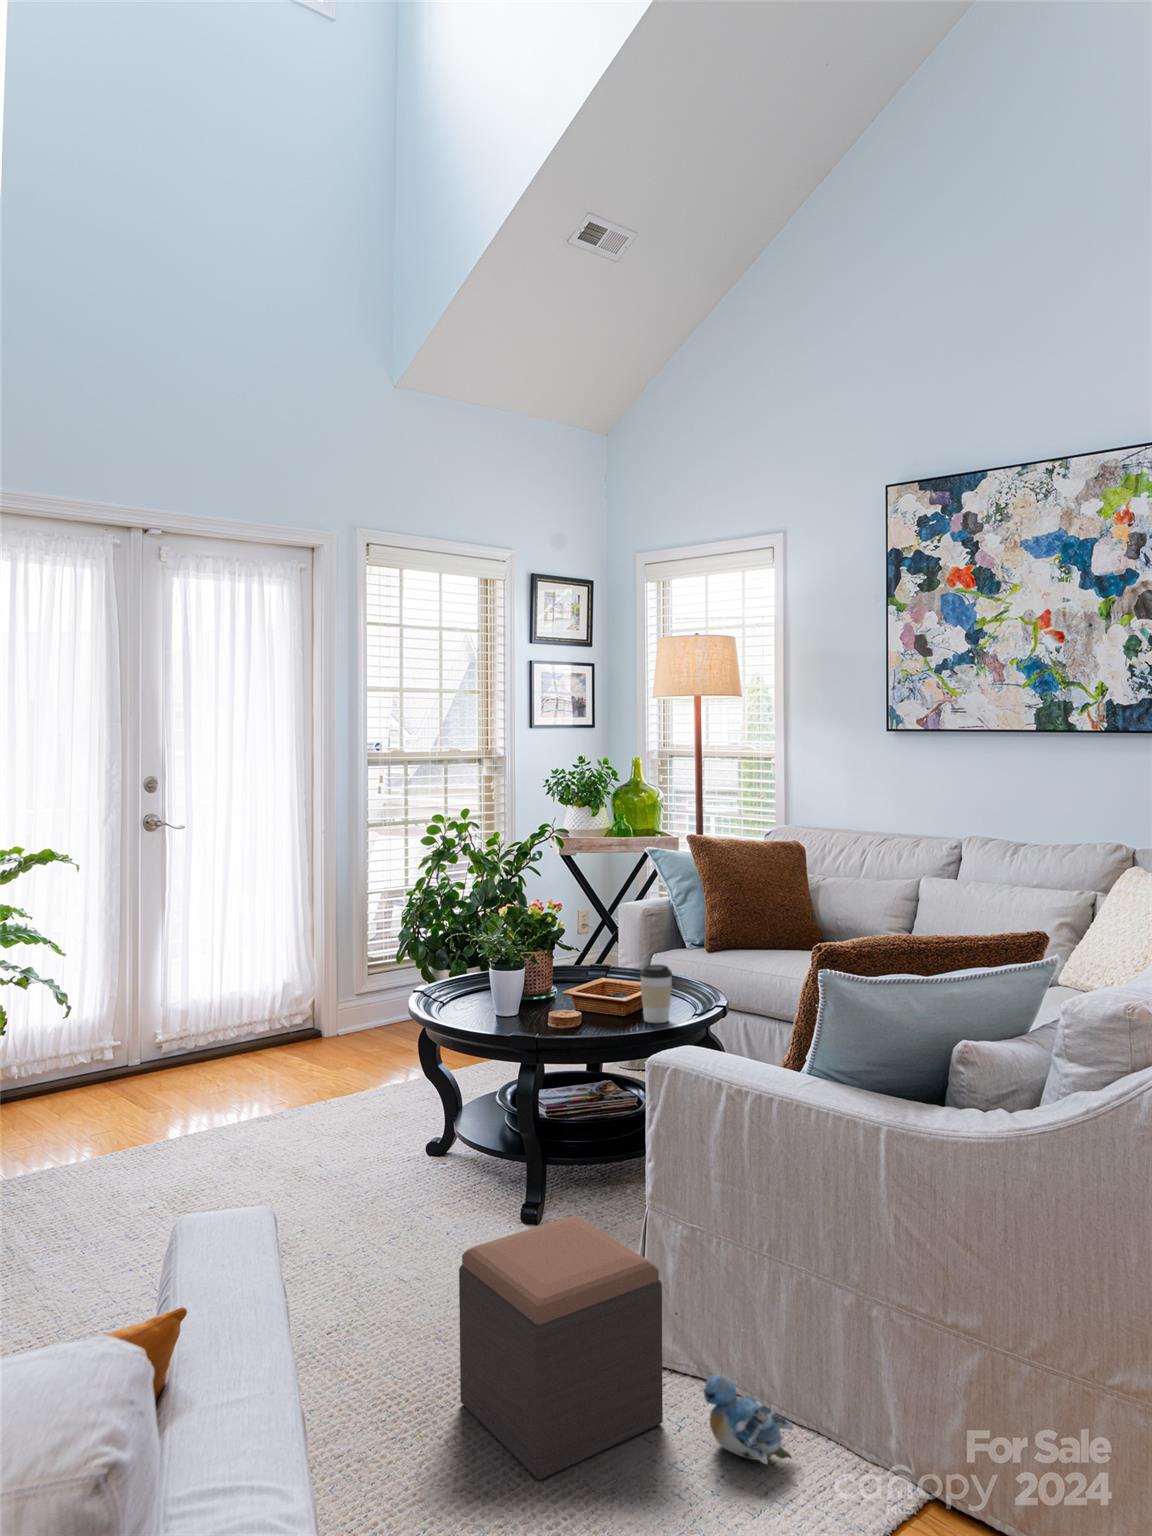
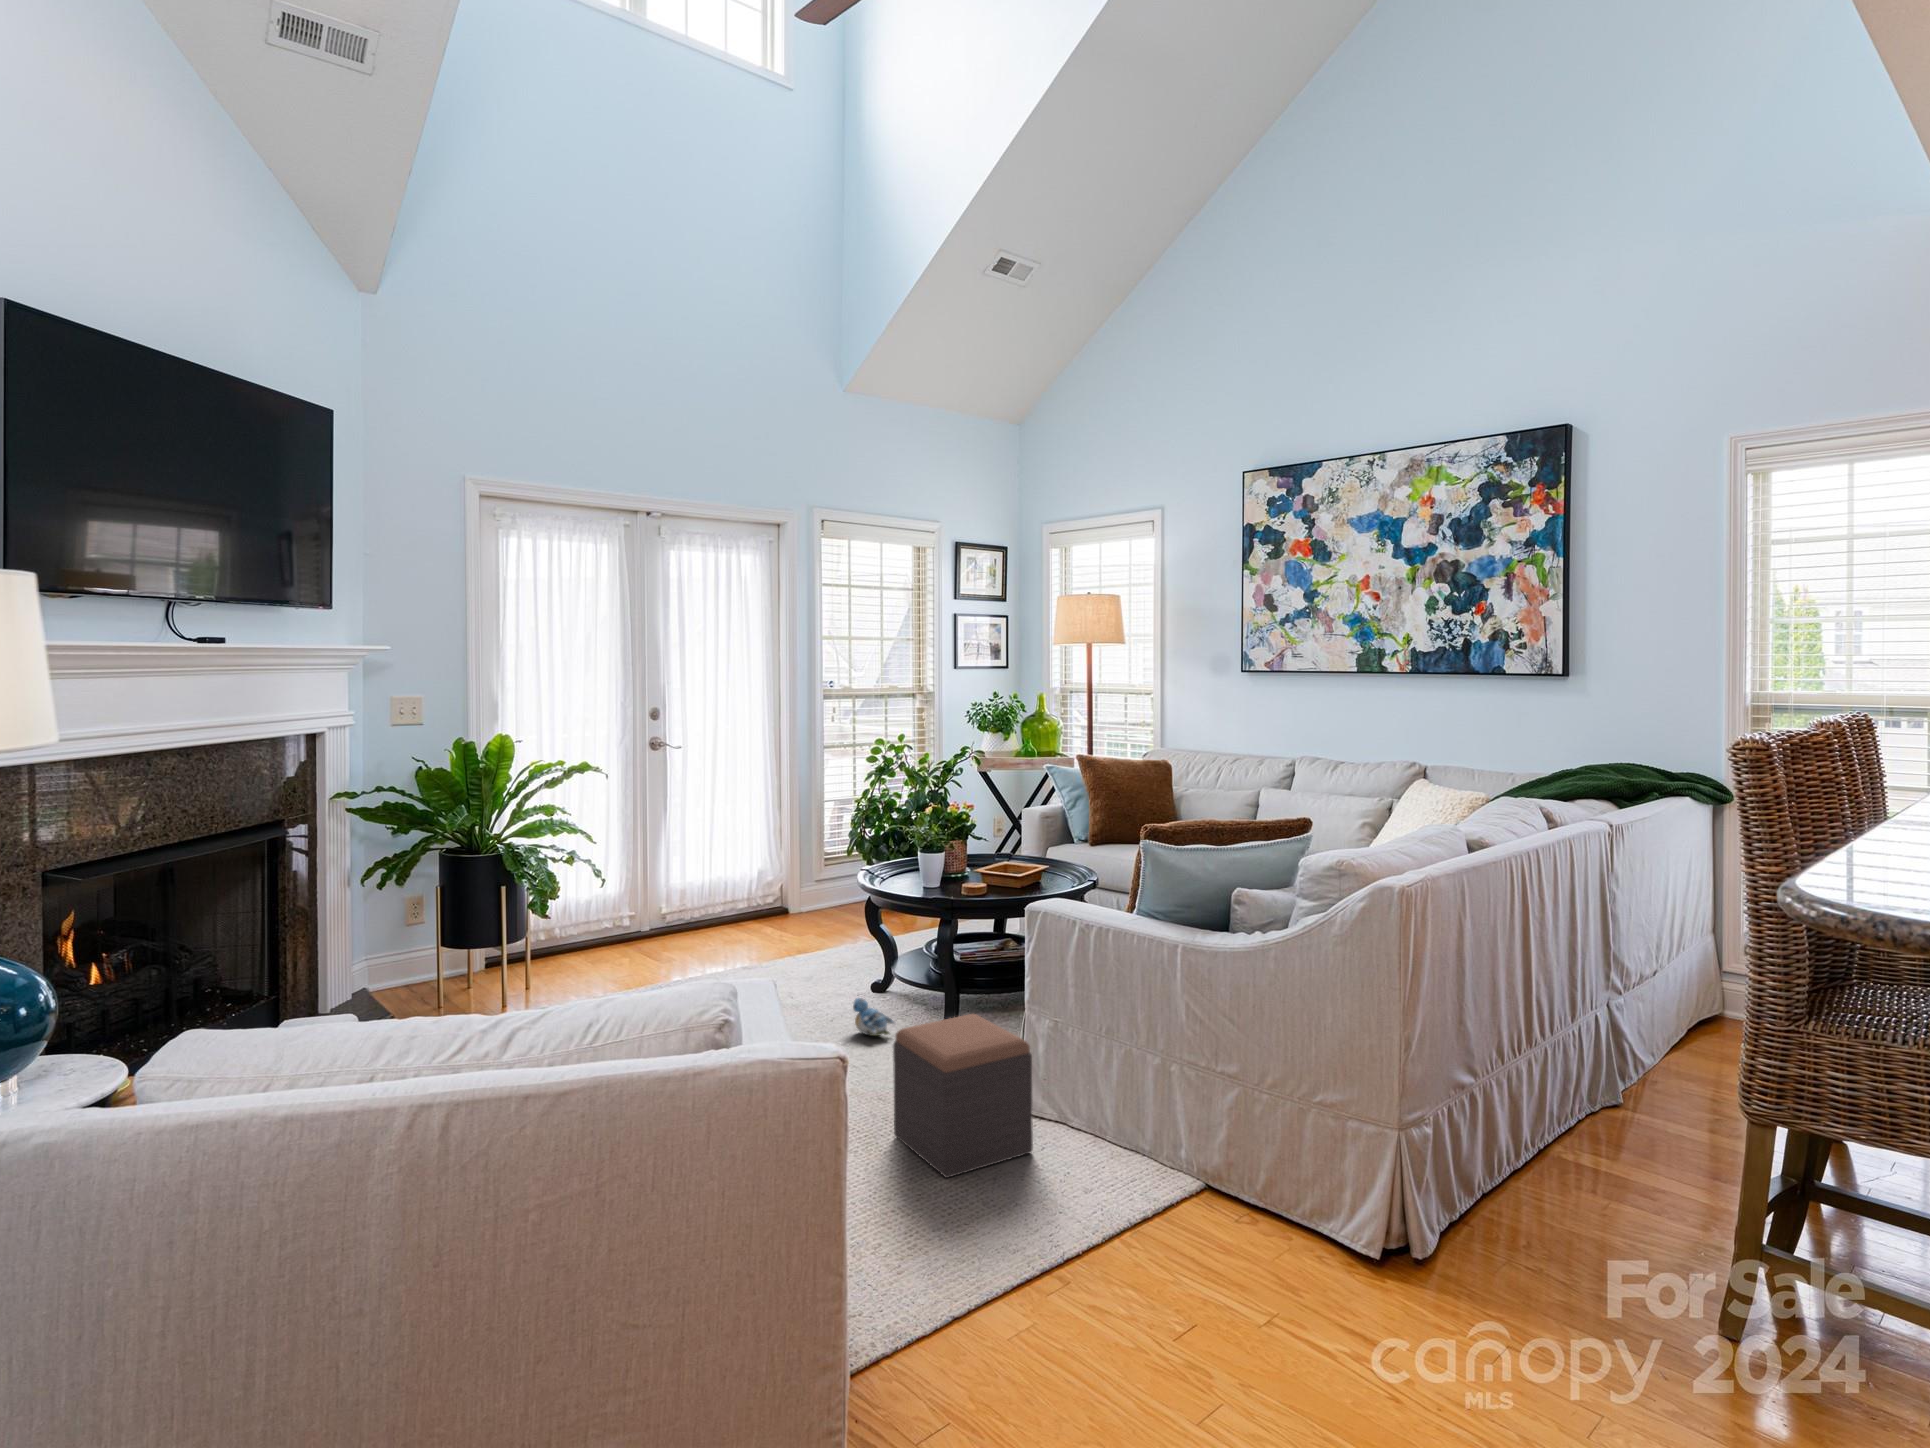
coffee cup: present [640,965,672,1023] -> none [1030,849,1055,893]
plush toy: present [703,1375,793,1464] -> present [853,998,895,1036]

